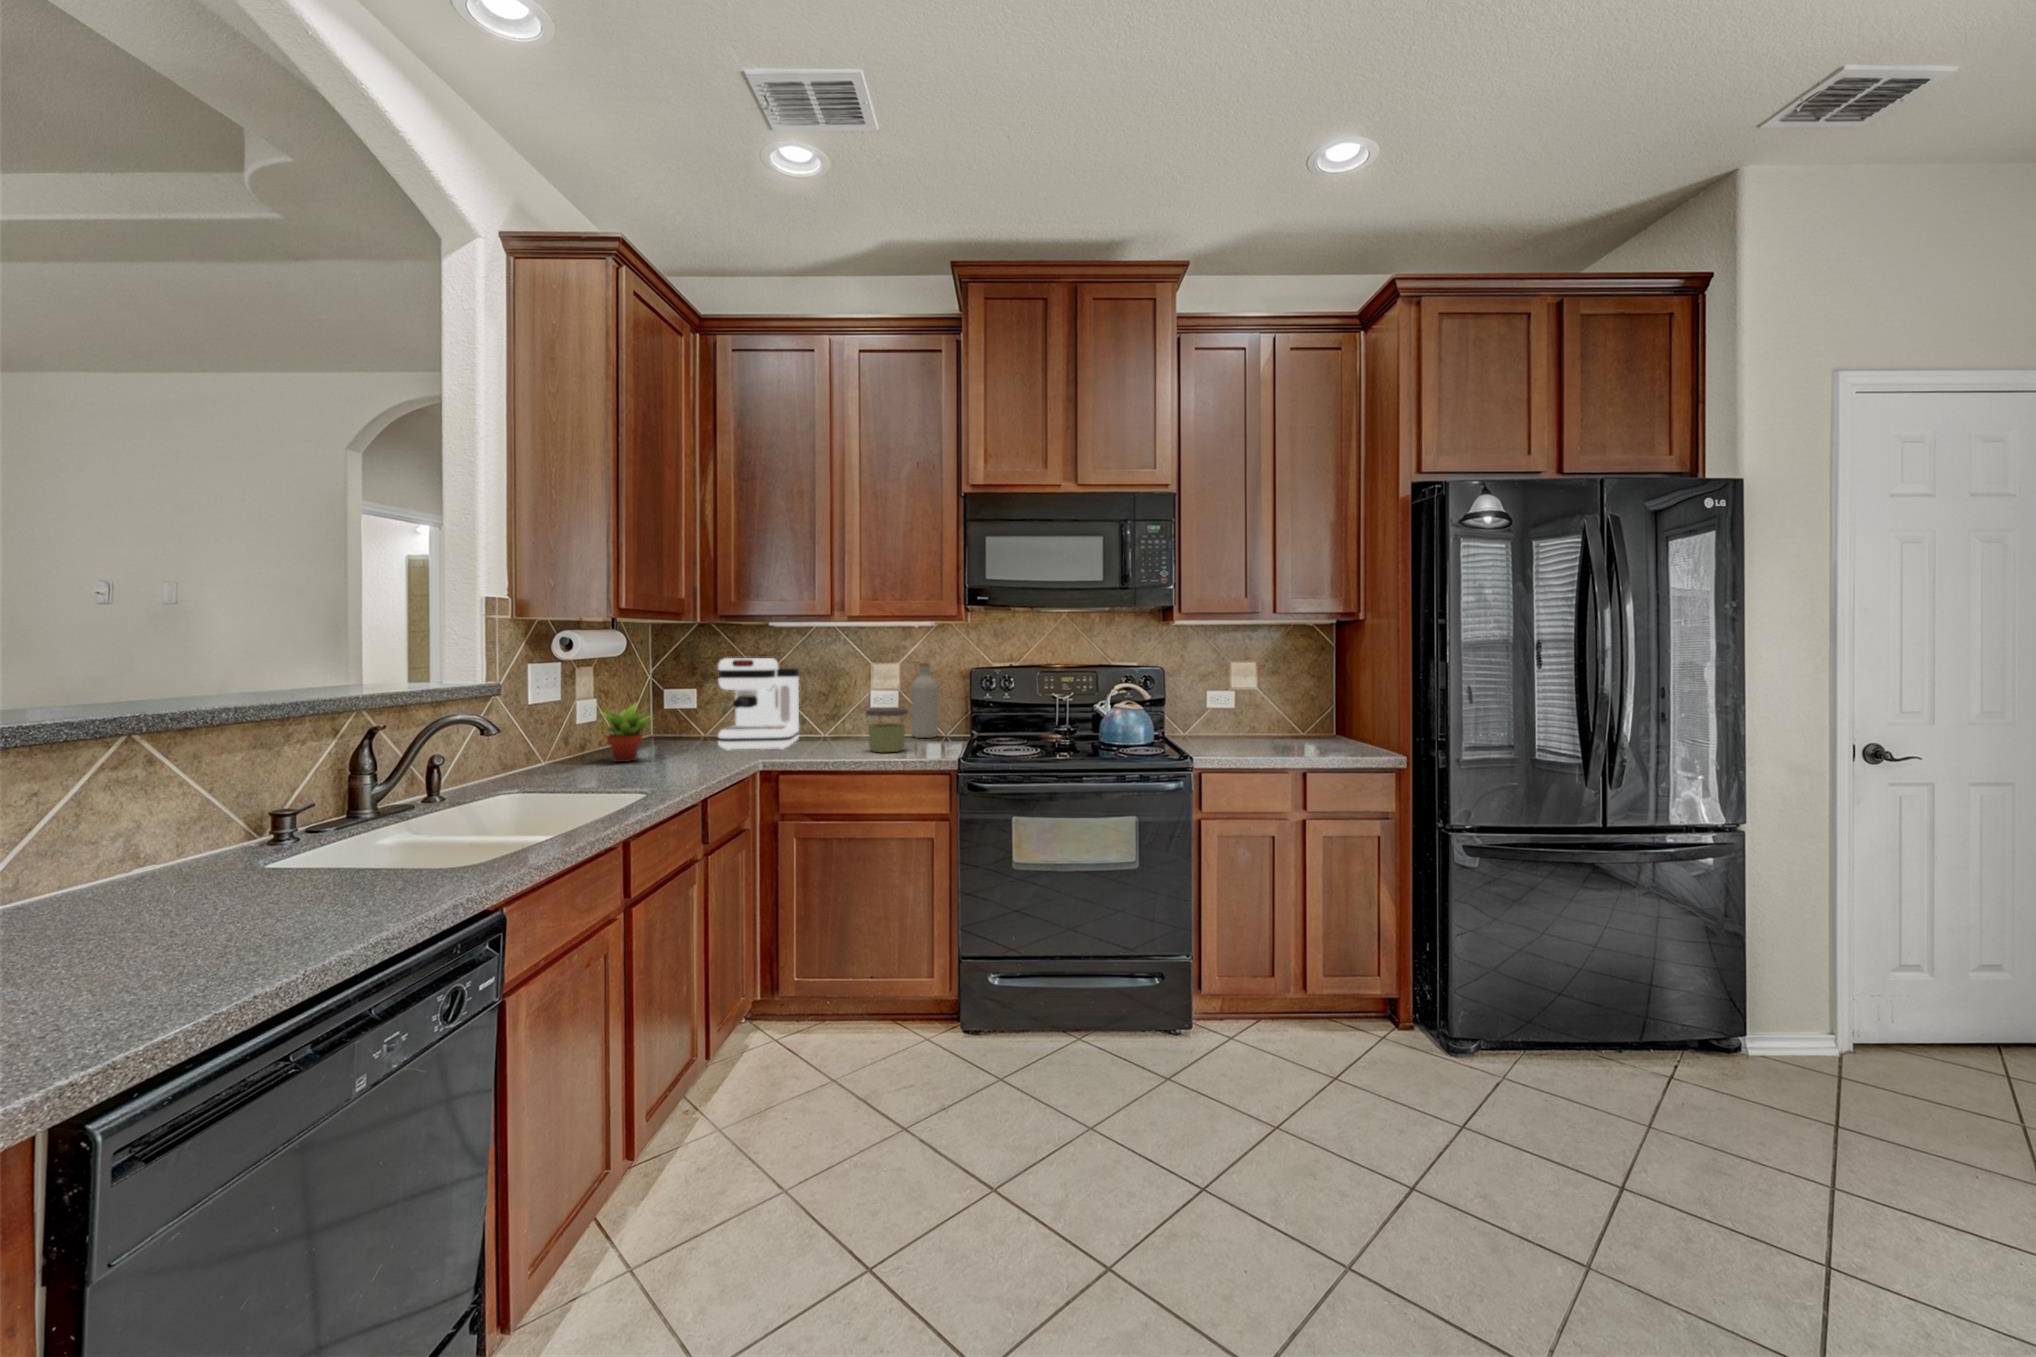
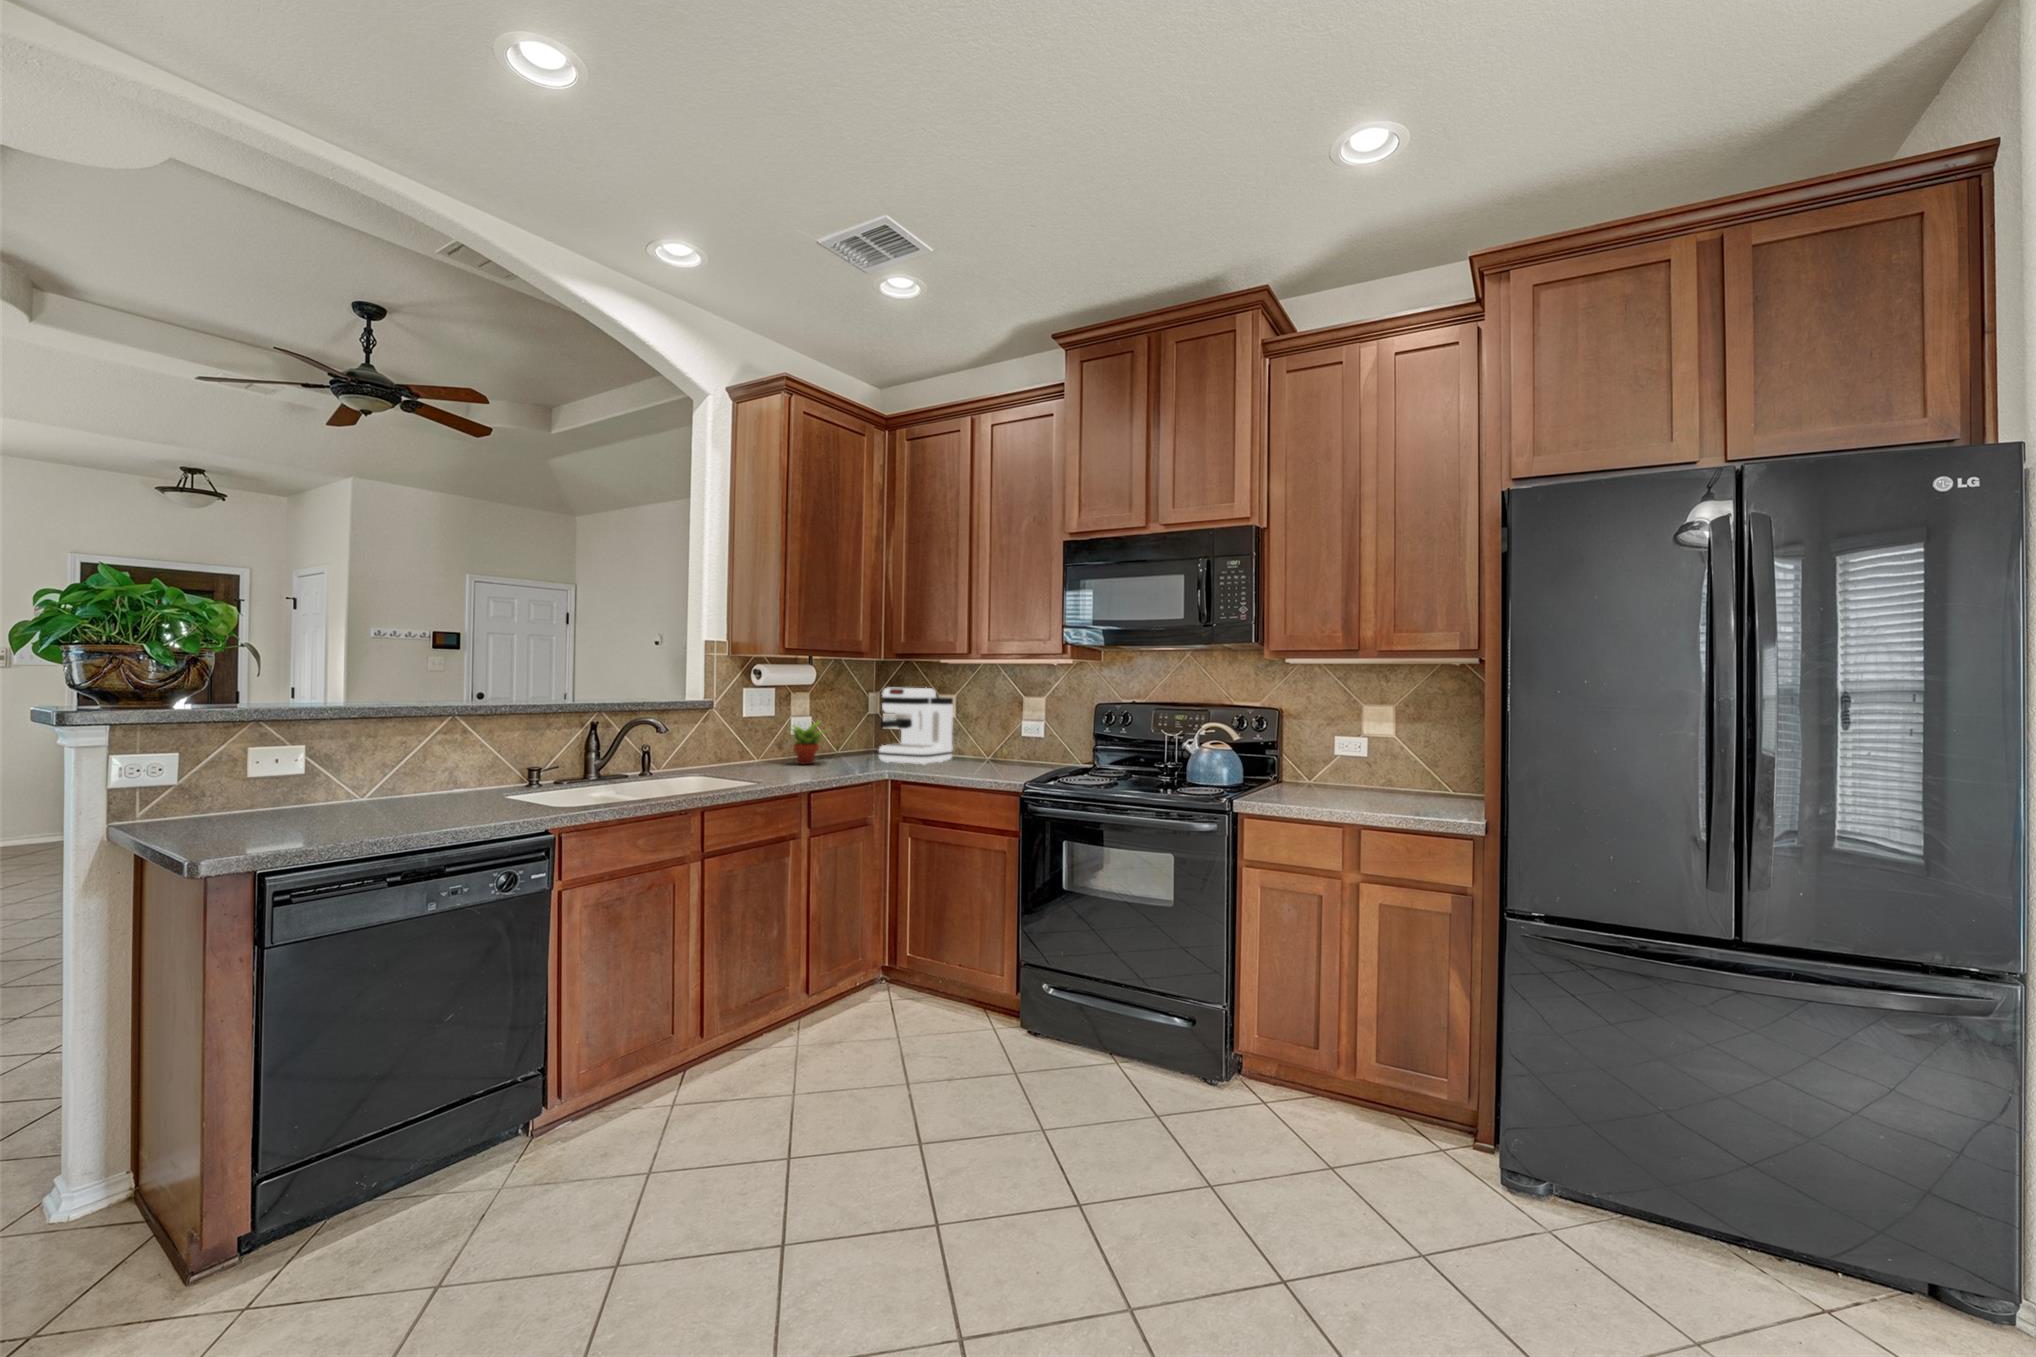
bottle: present [911,663,938,738] -> none [1052,696,1077,766]
jar: present [865,708,908,752] -> none [980,734,1017,774]

